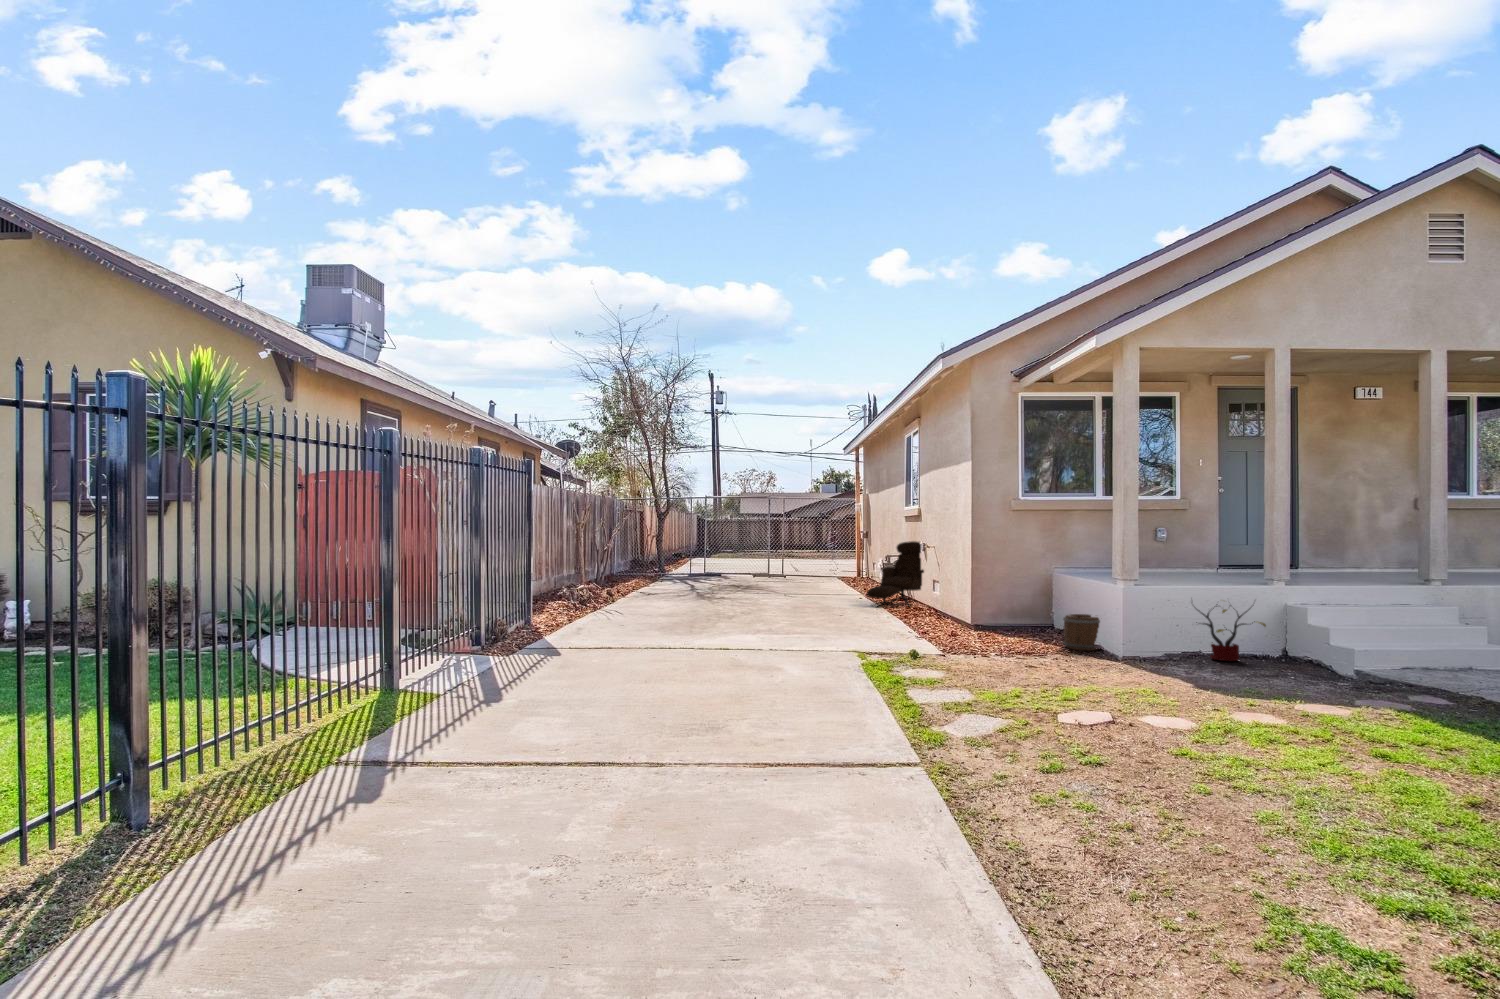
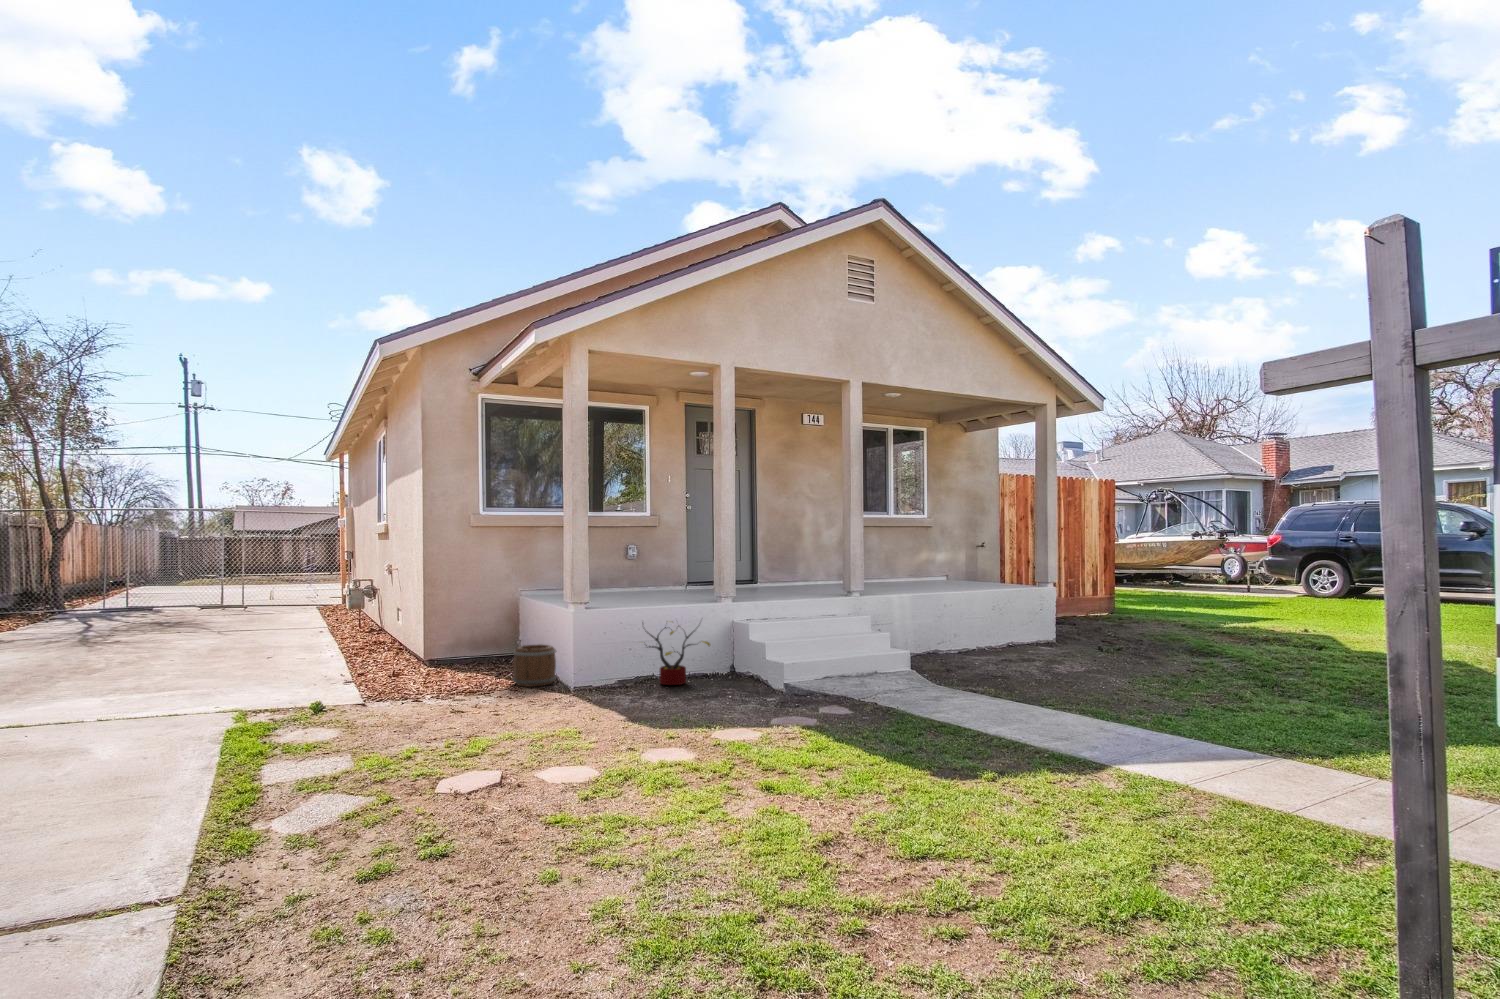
lounge chair: present [866,541,924,607] -> none [312,564,400,647]

